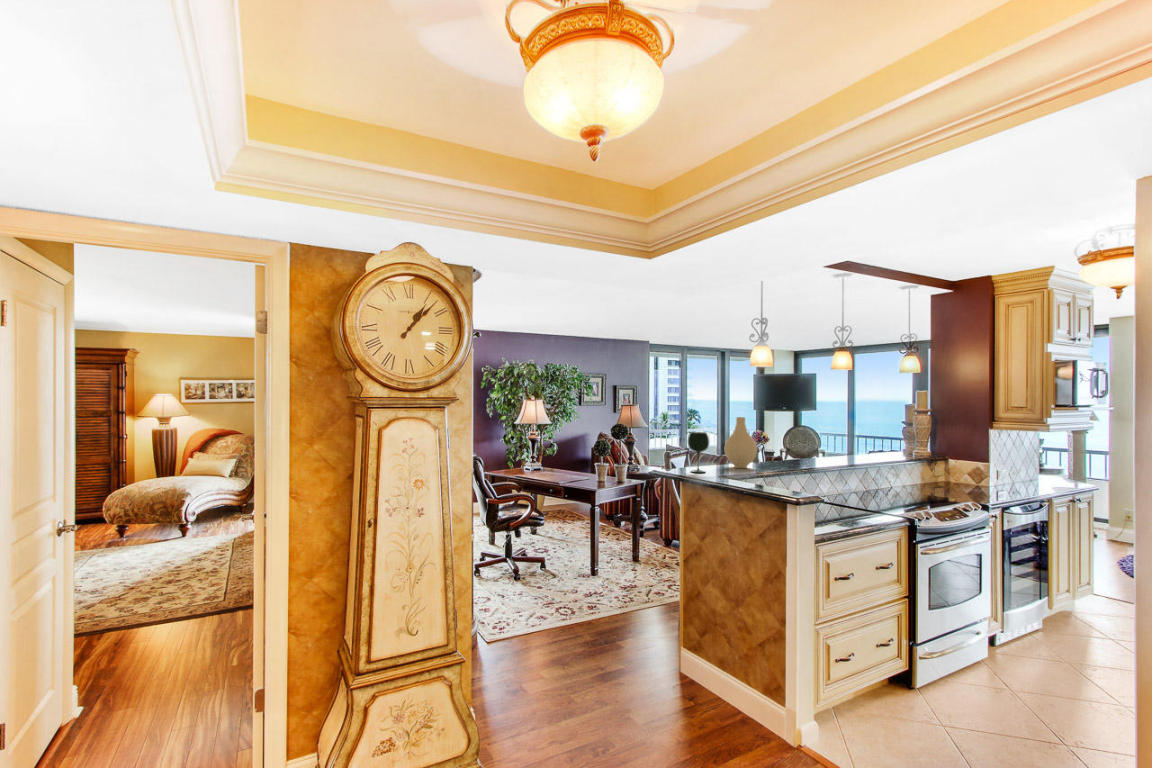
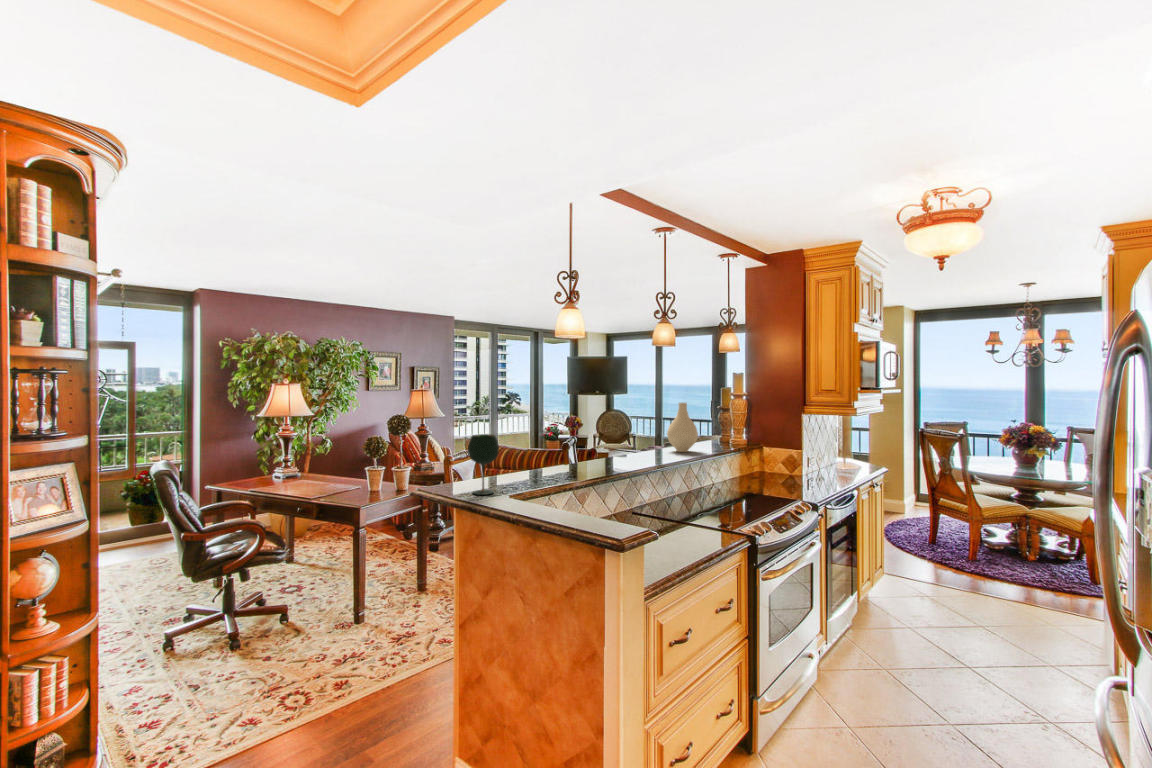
vase: present [724,417,757,468] -> present [667,403,698,452]

